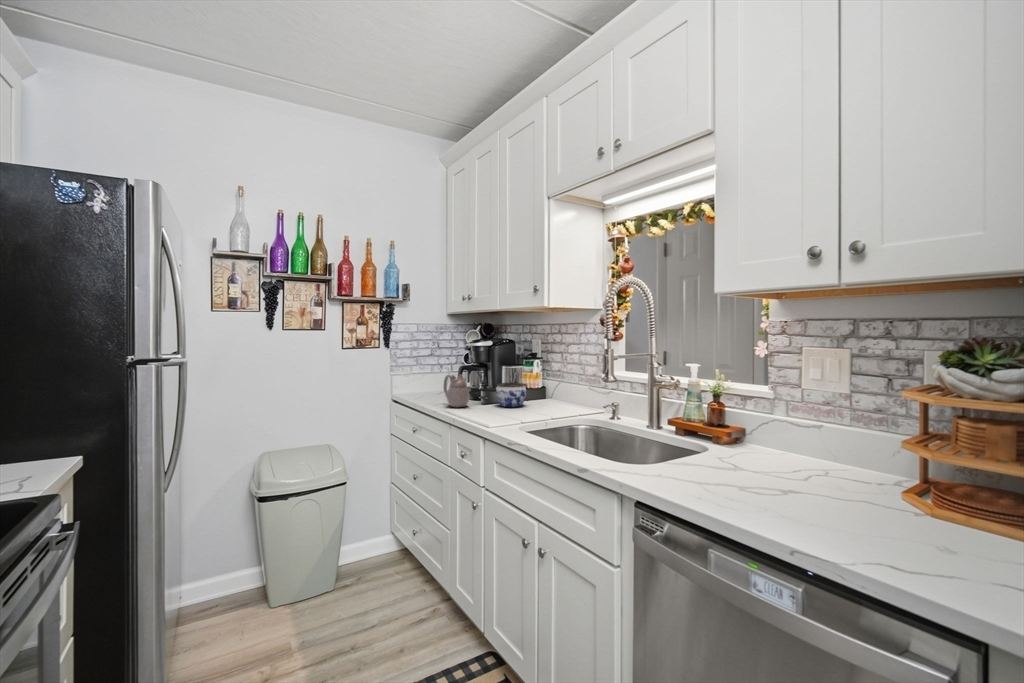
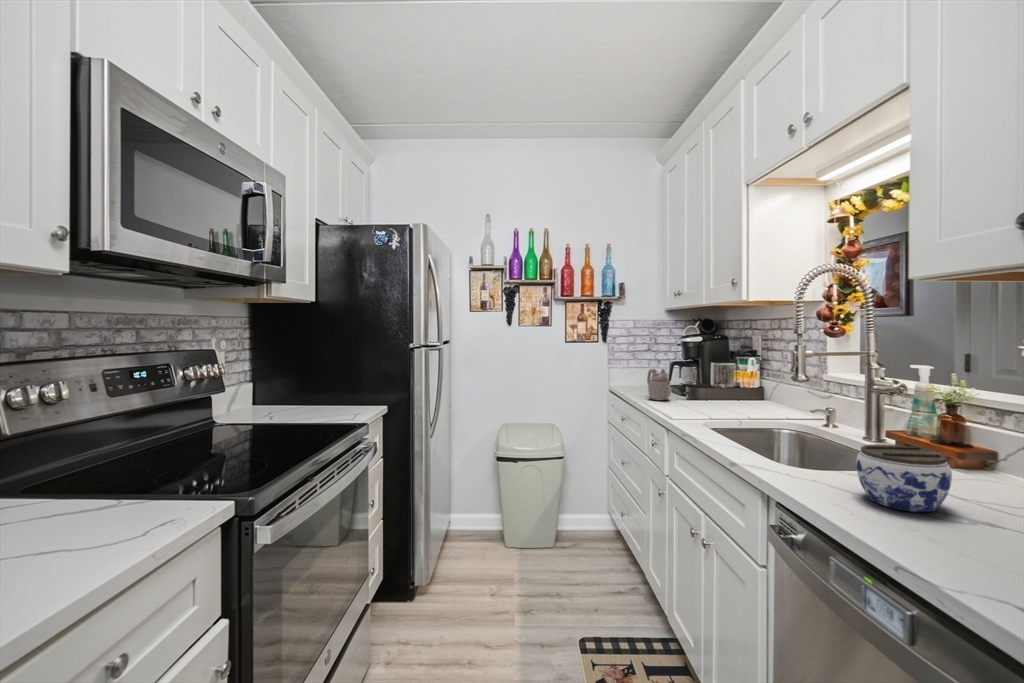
jar: present [496,382,526,407] -> present [856,444,952,512]

